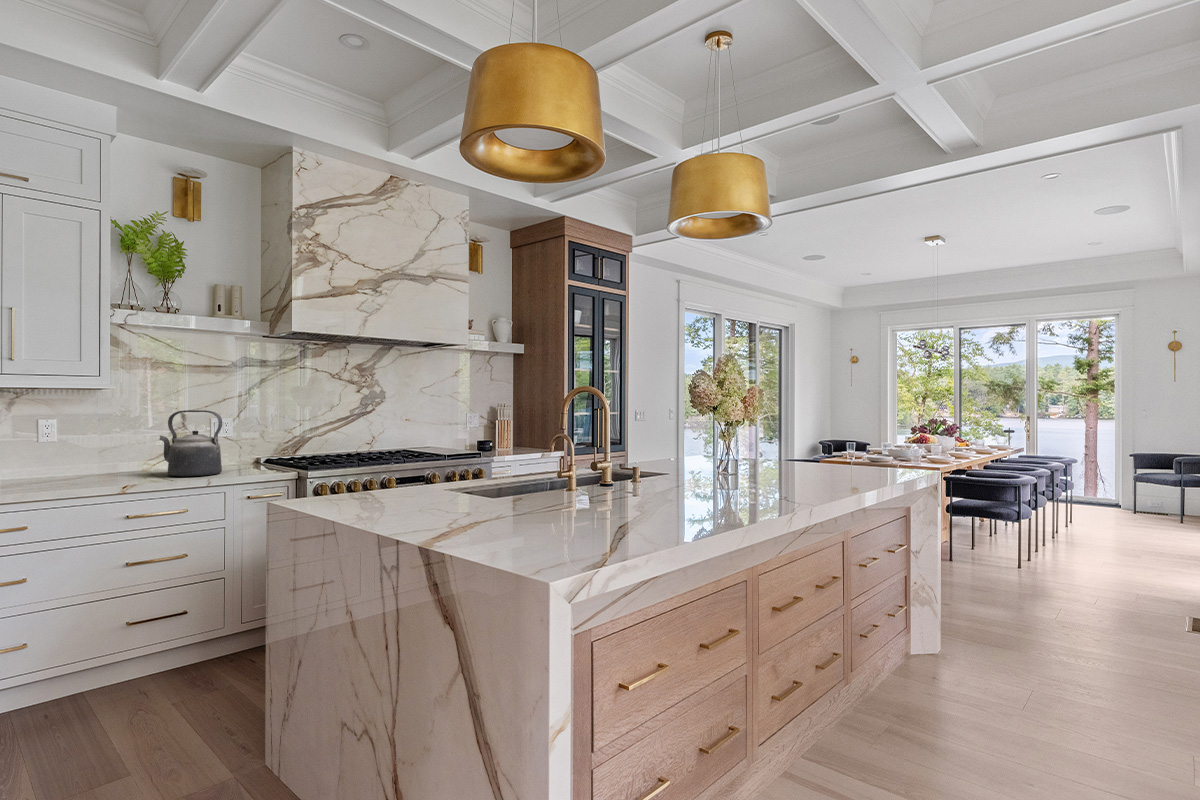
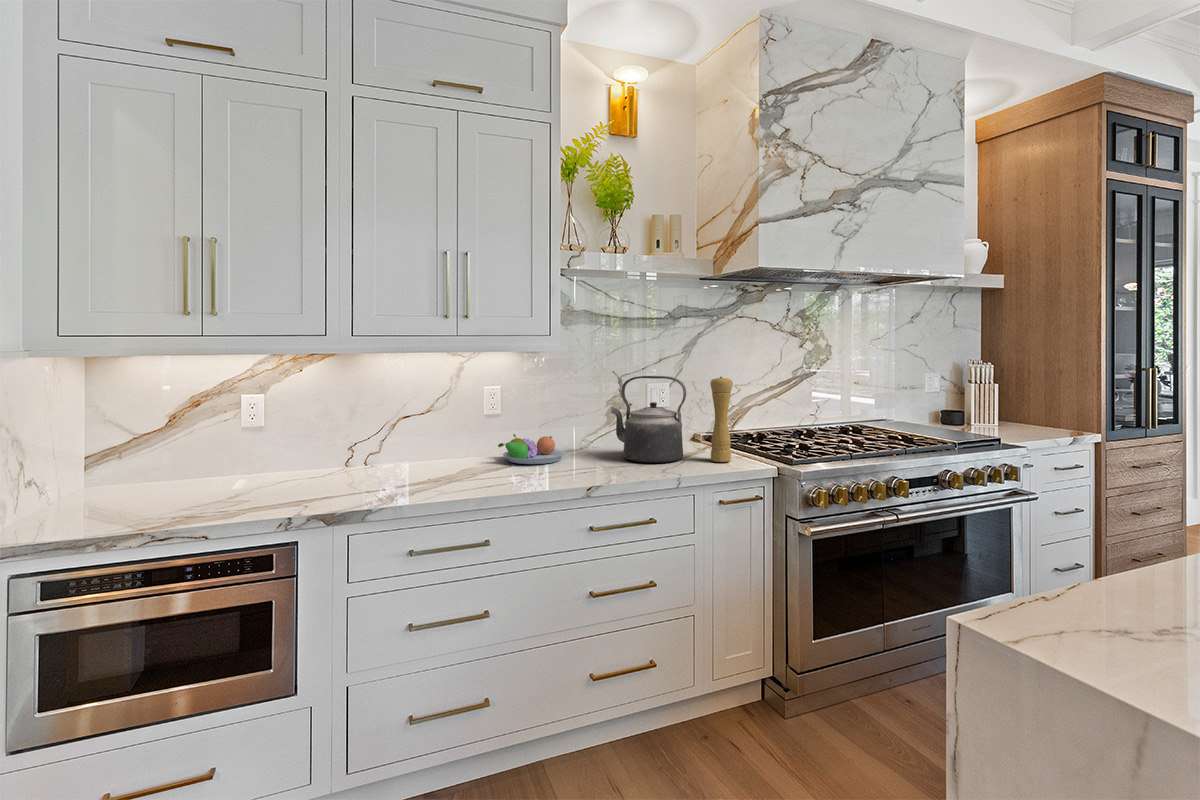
pepper mill: none [241,410,259,474] -> present [710,377,733,462]
fruit bowl: none [42,459,114,482] -> present [498,434,566,464]

